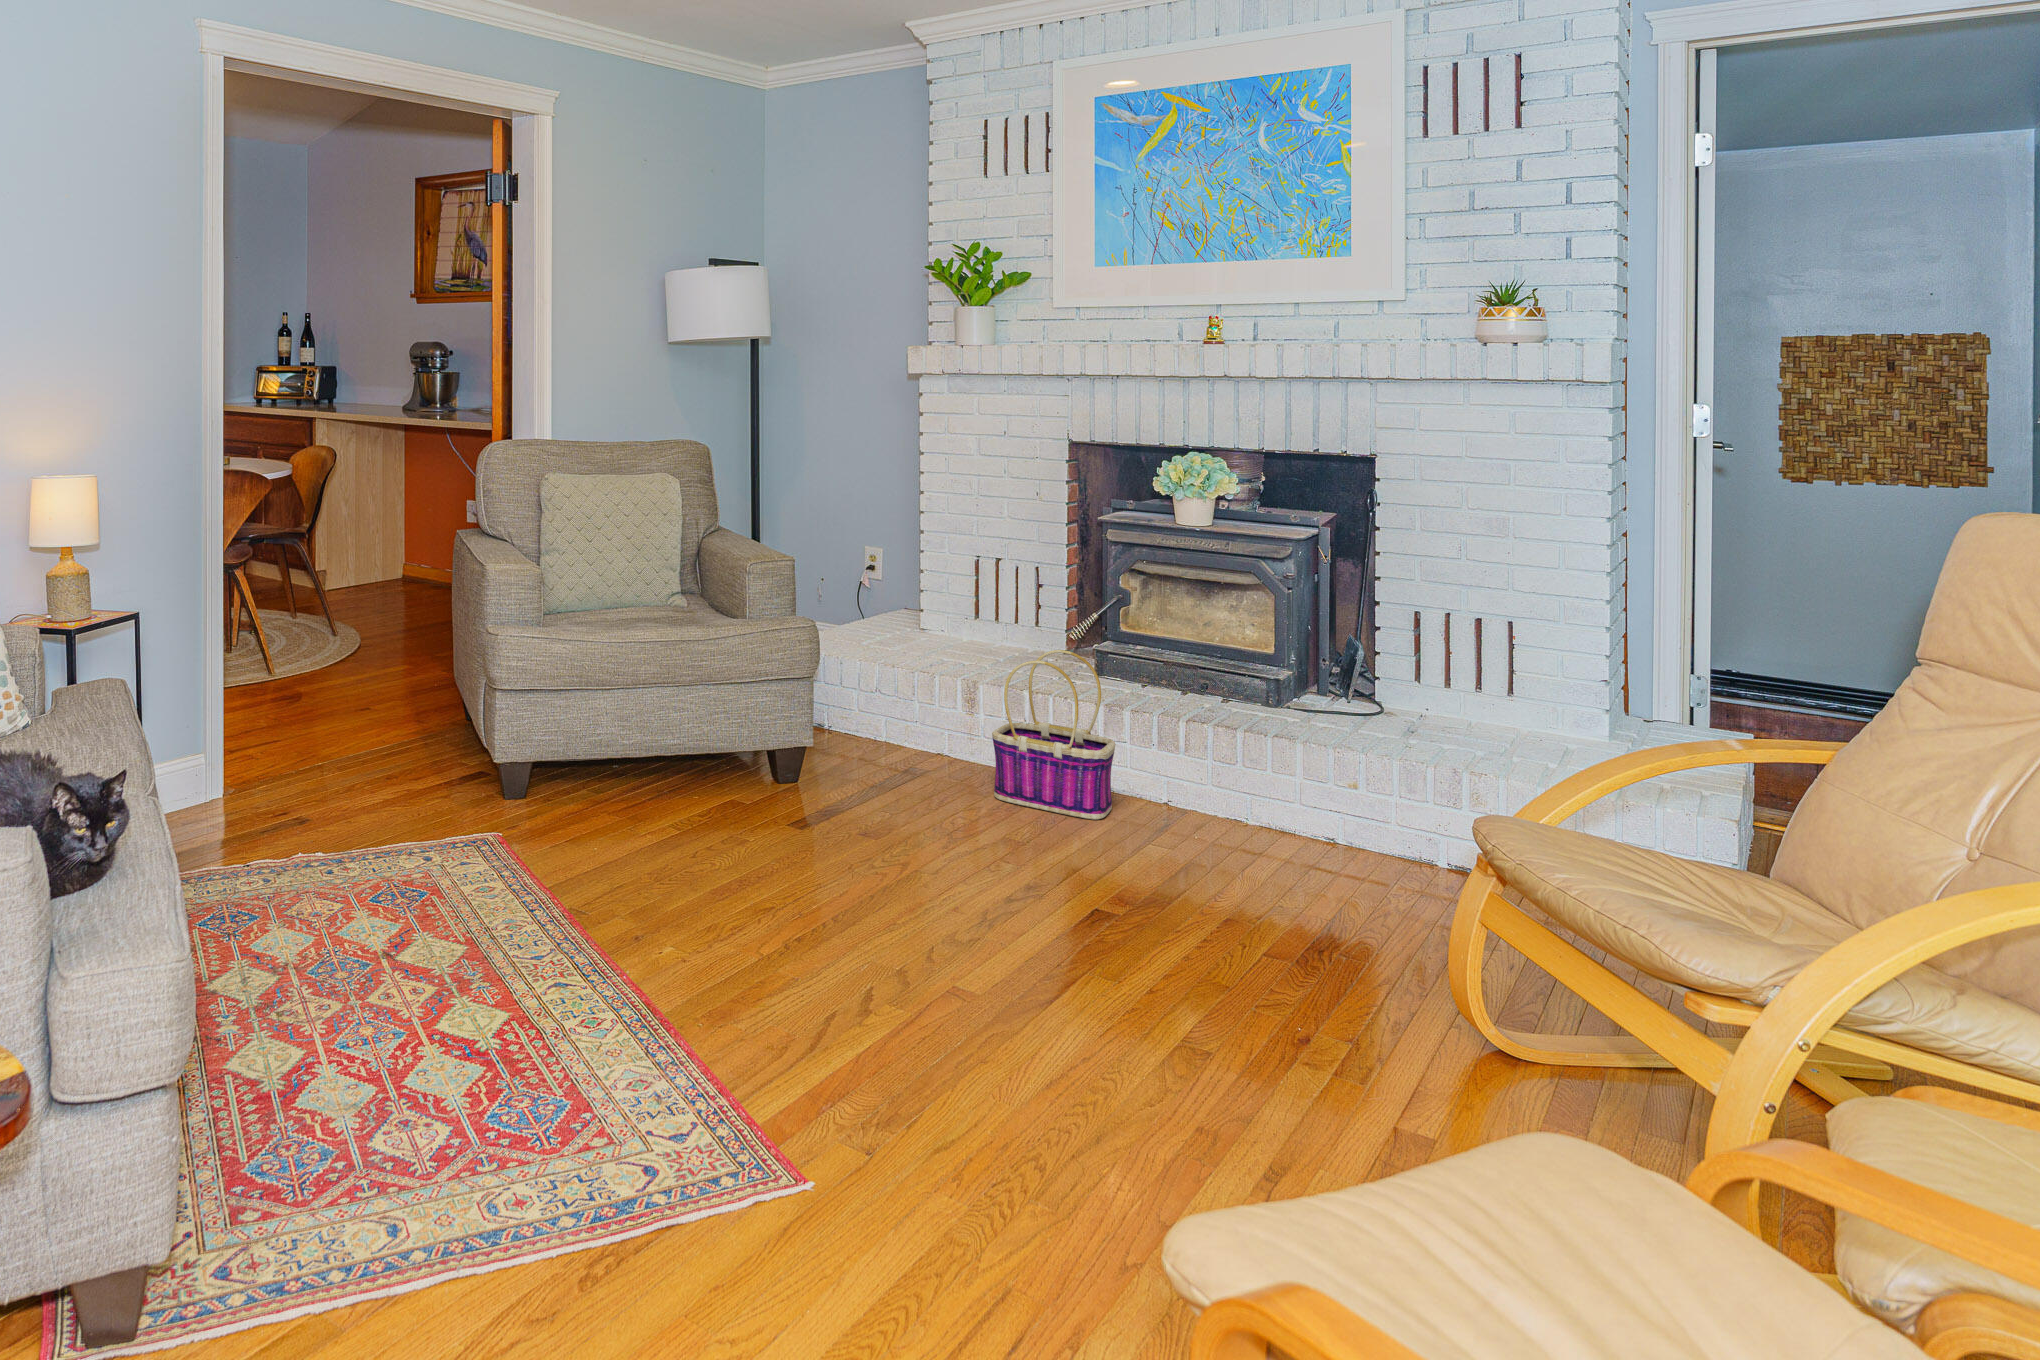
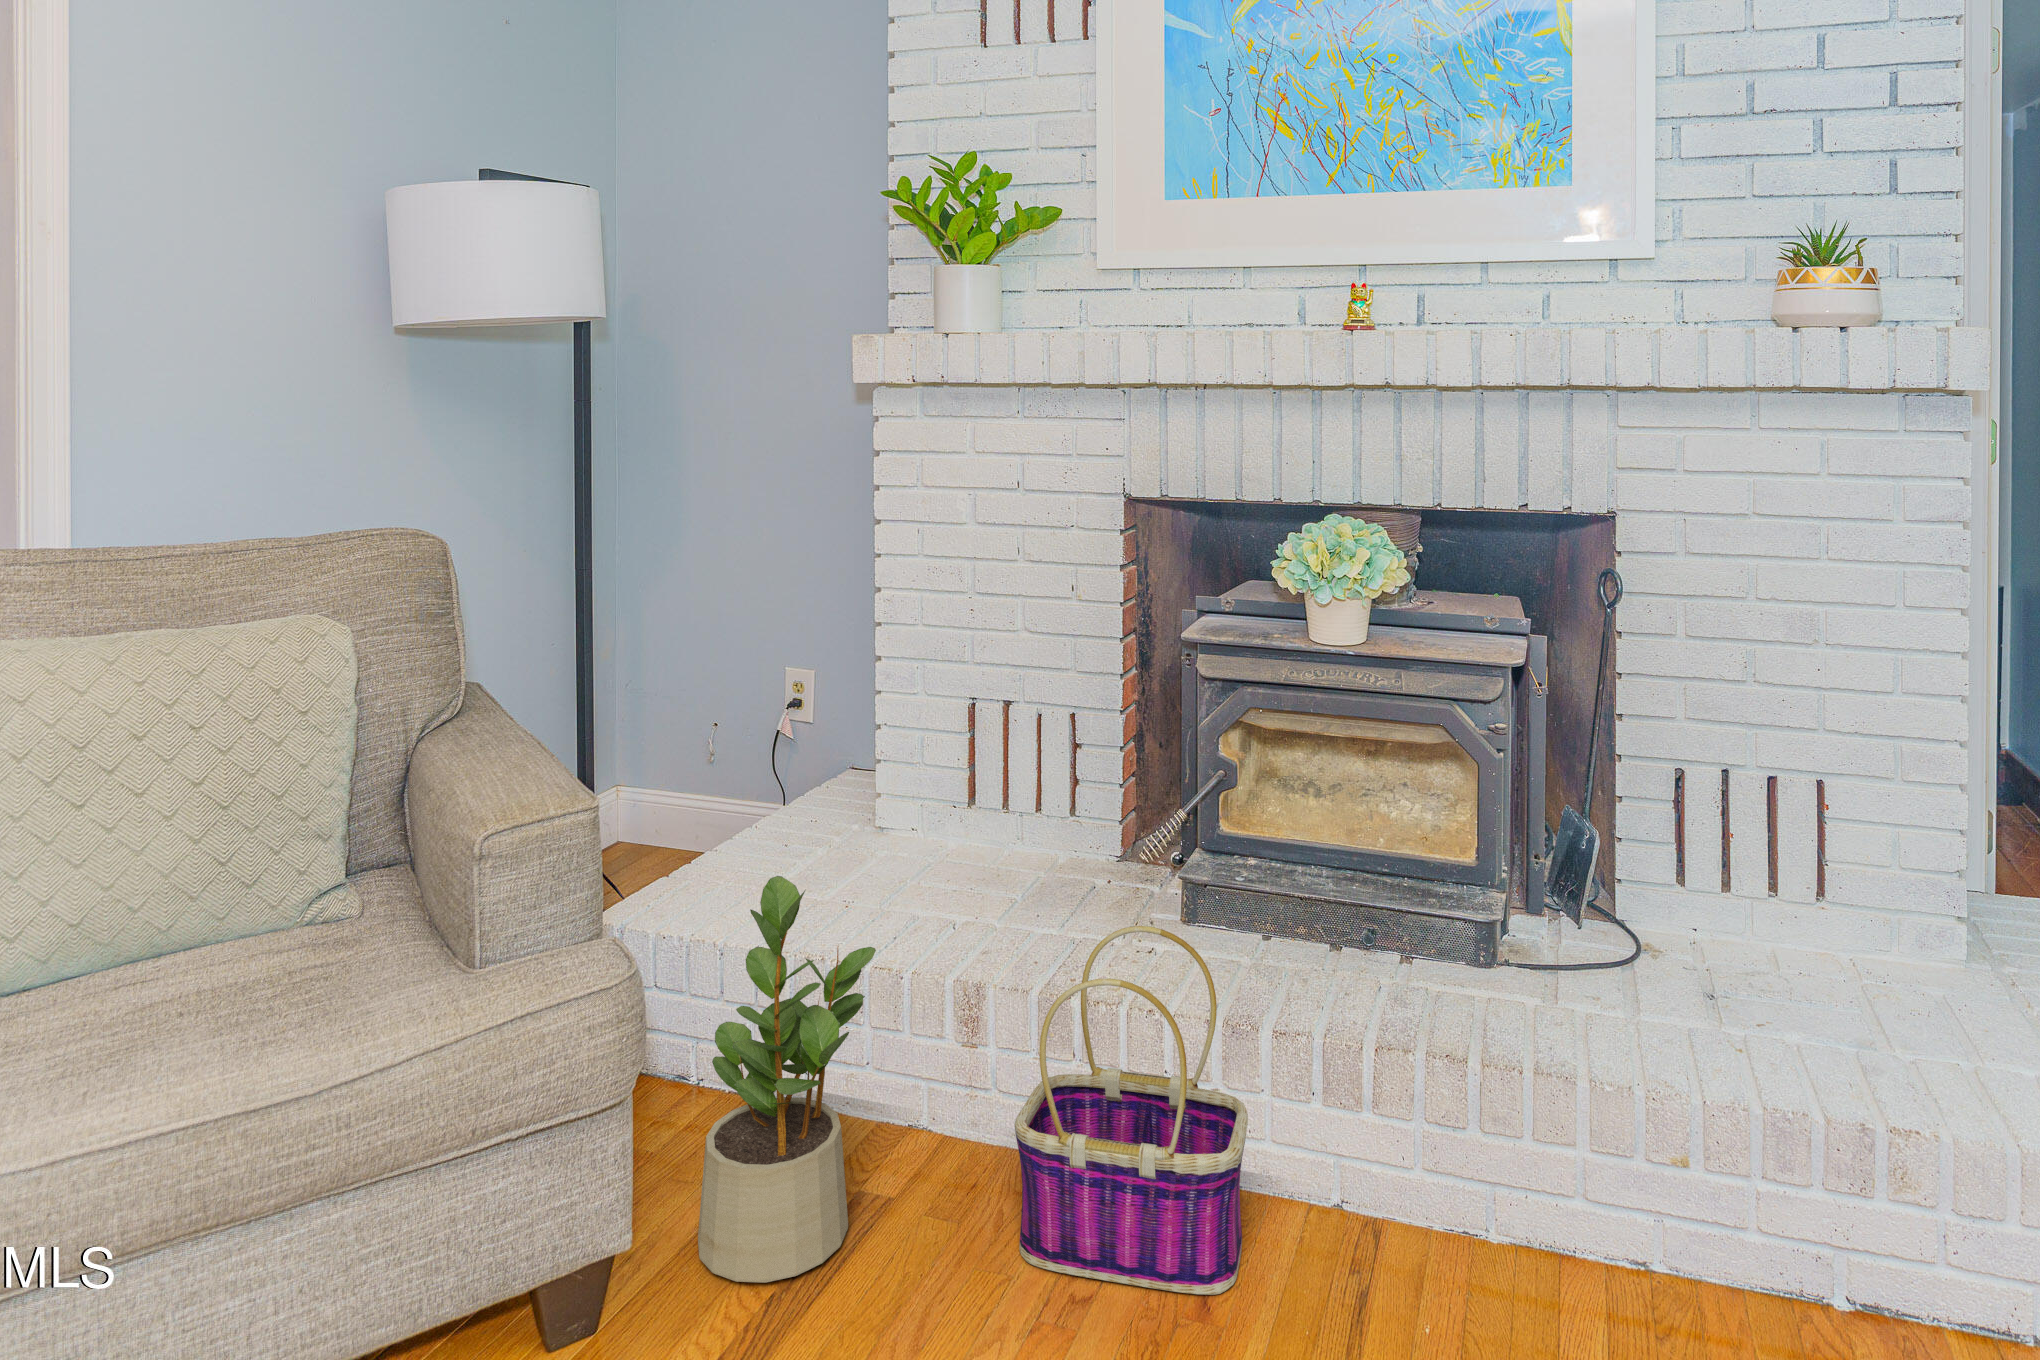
potted plant: none [838,604,923,785] -> present [698,876,876,1283]

